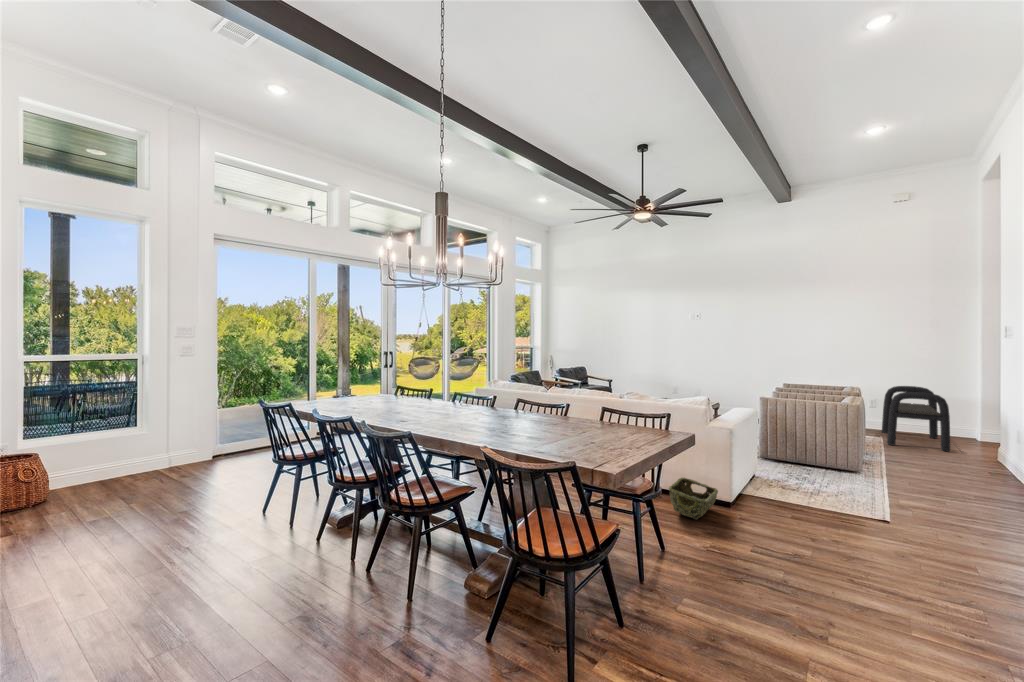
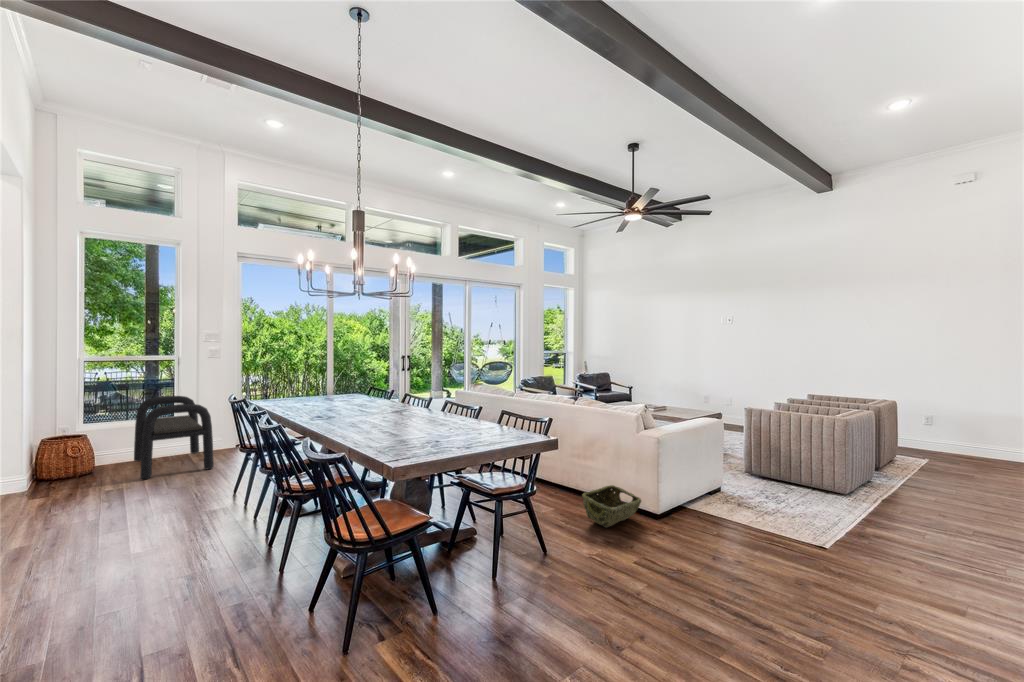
bench: present [882,386,950,451] -> present [134,396,214,479]

